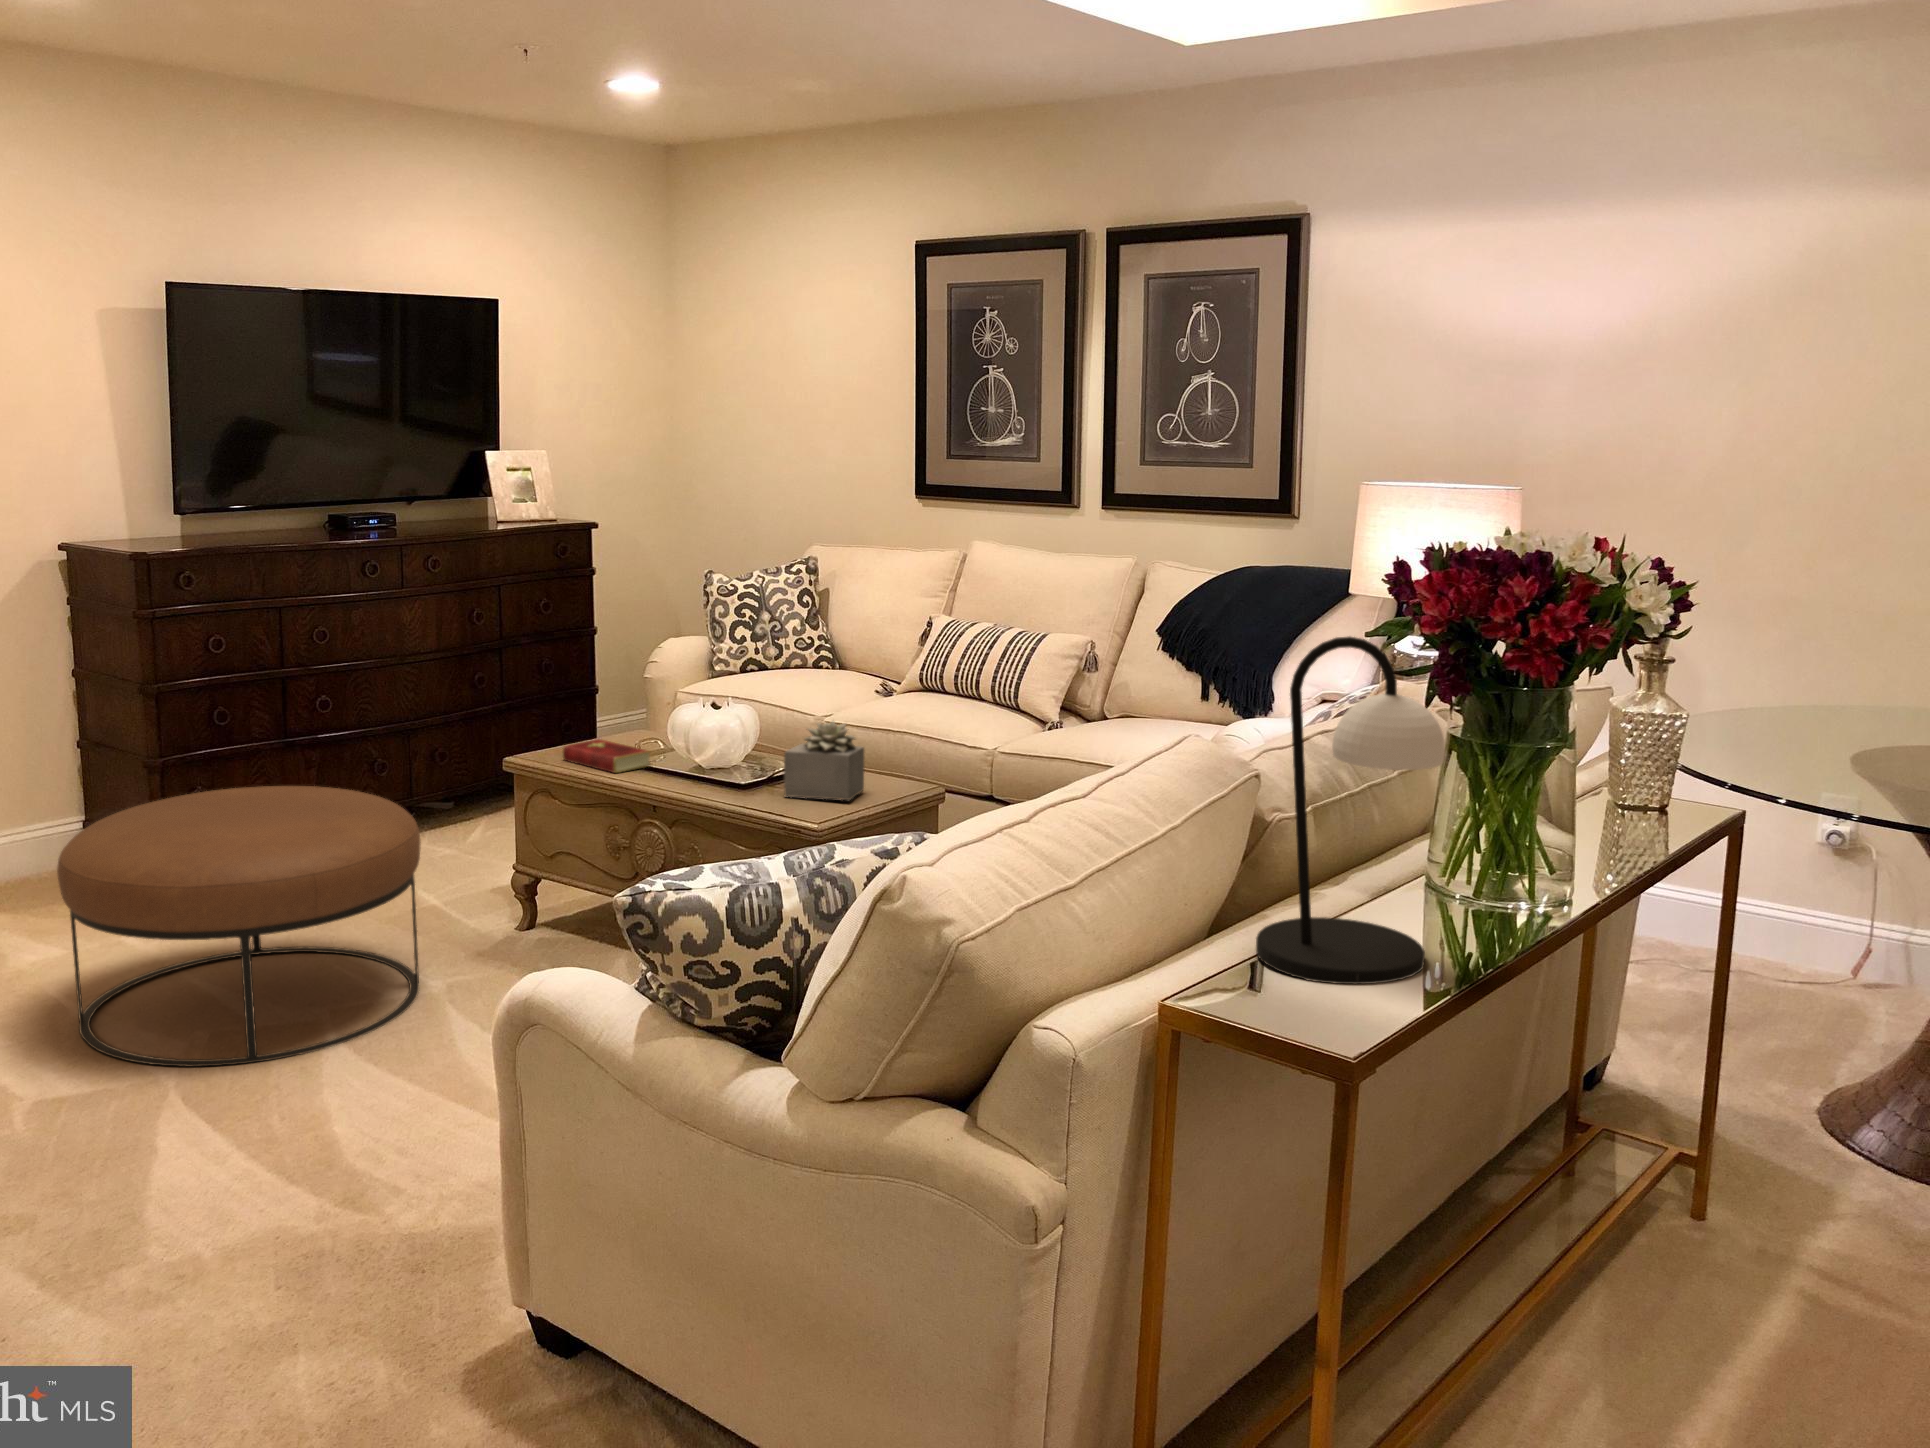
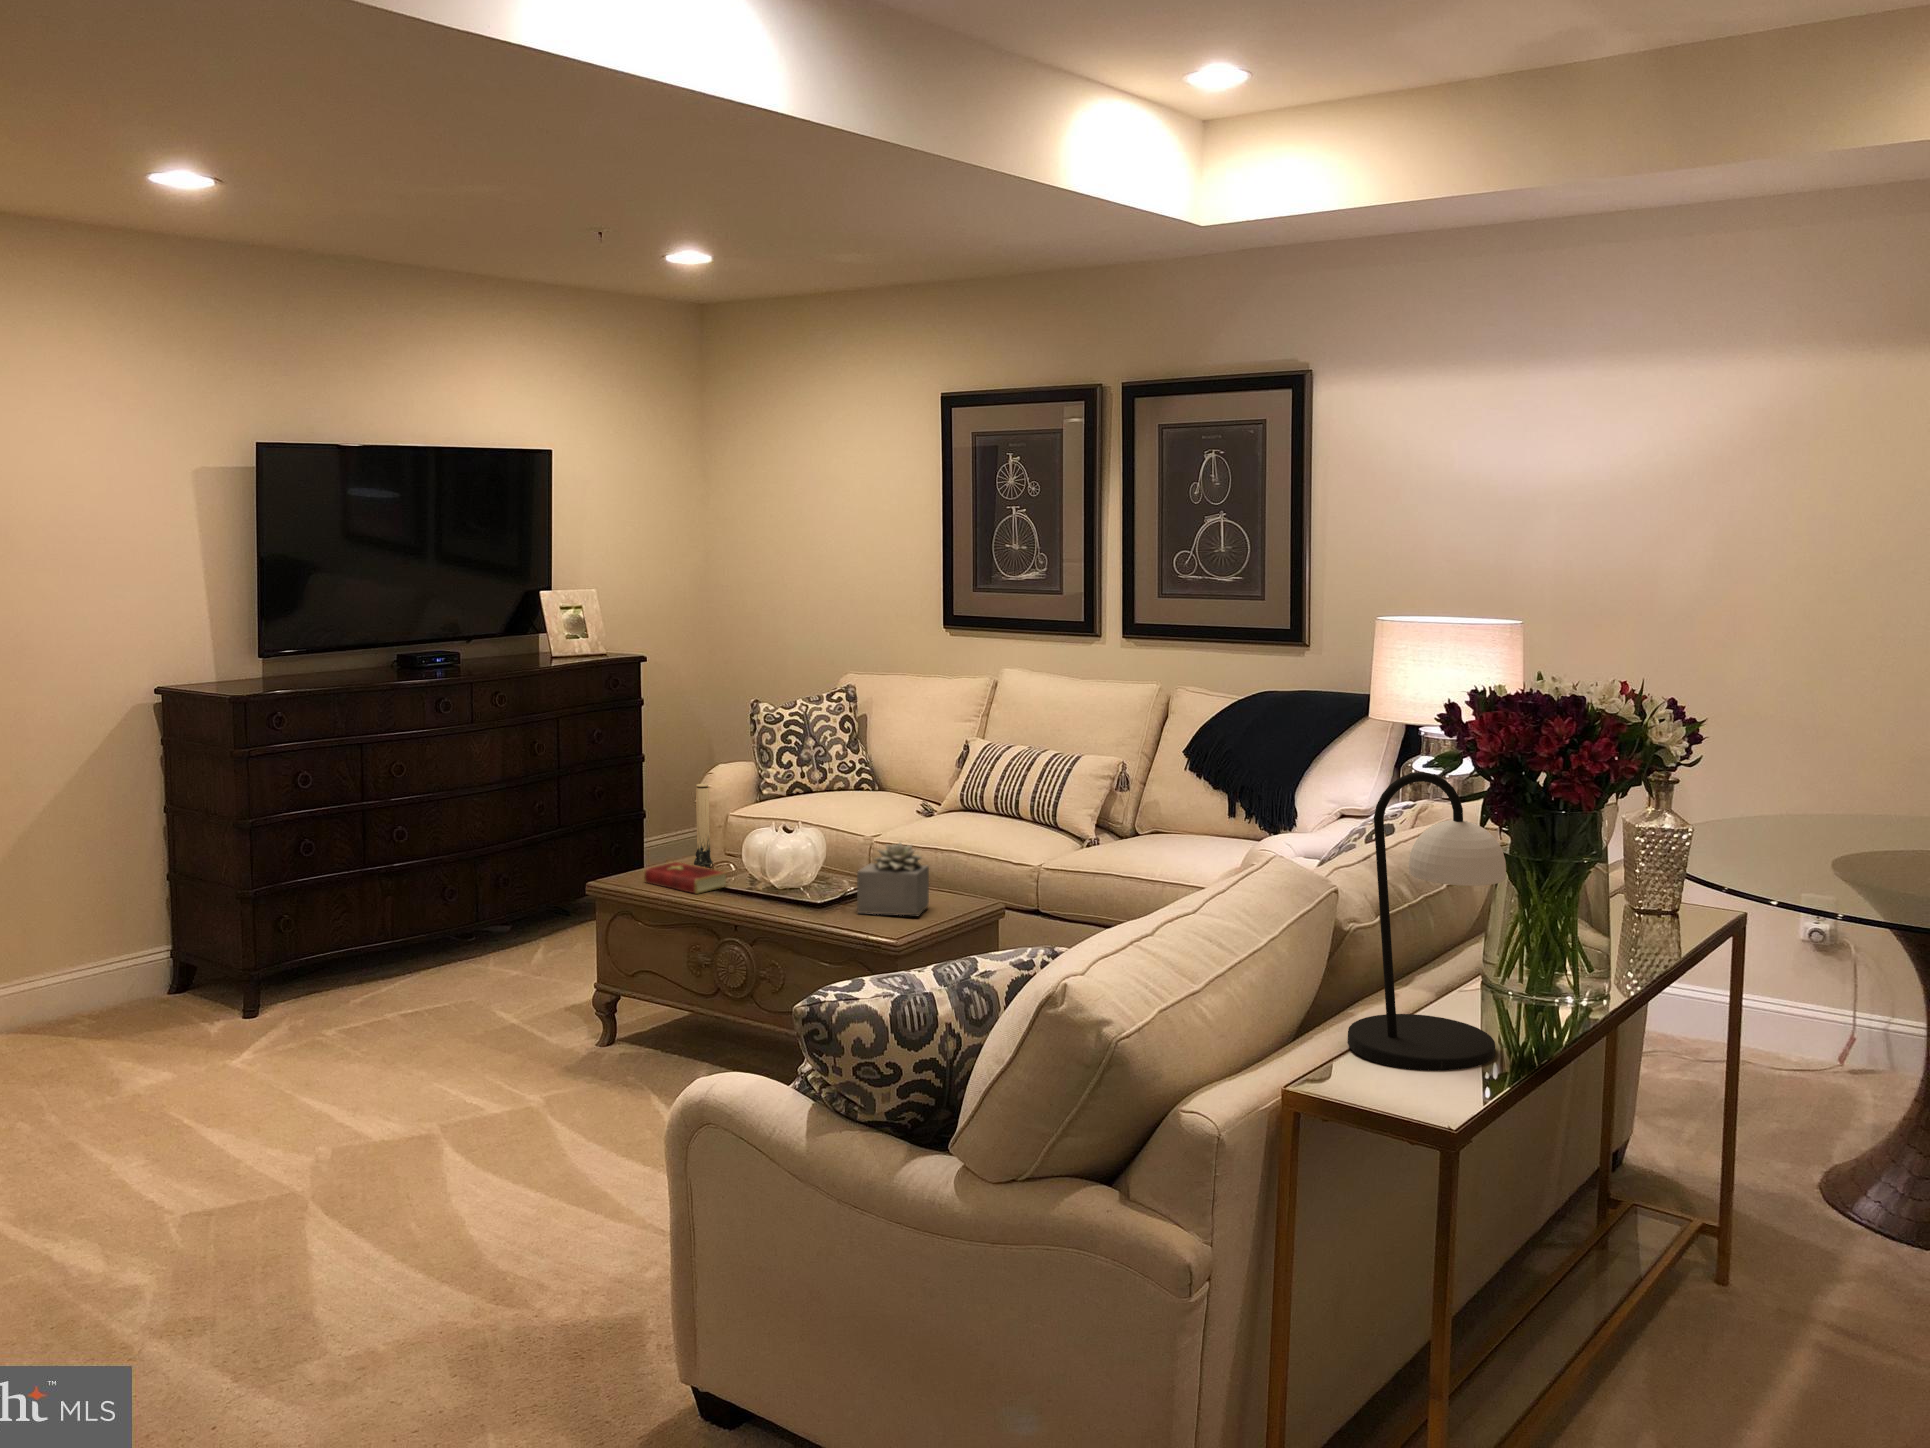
candle: none [616,655,642,750] -> present [694,784,713,869]
ottoman: present [57,786,421,1067] -> none [195,912,522,1176]

